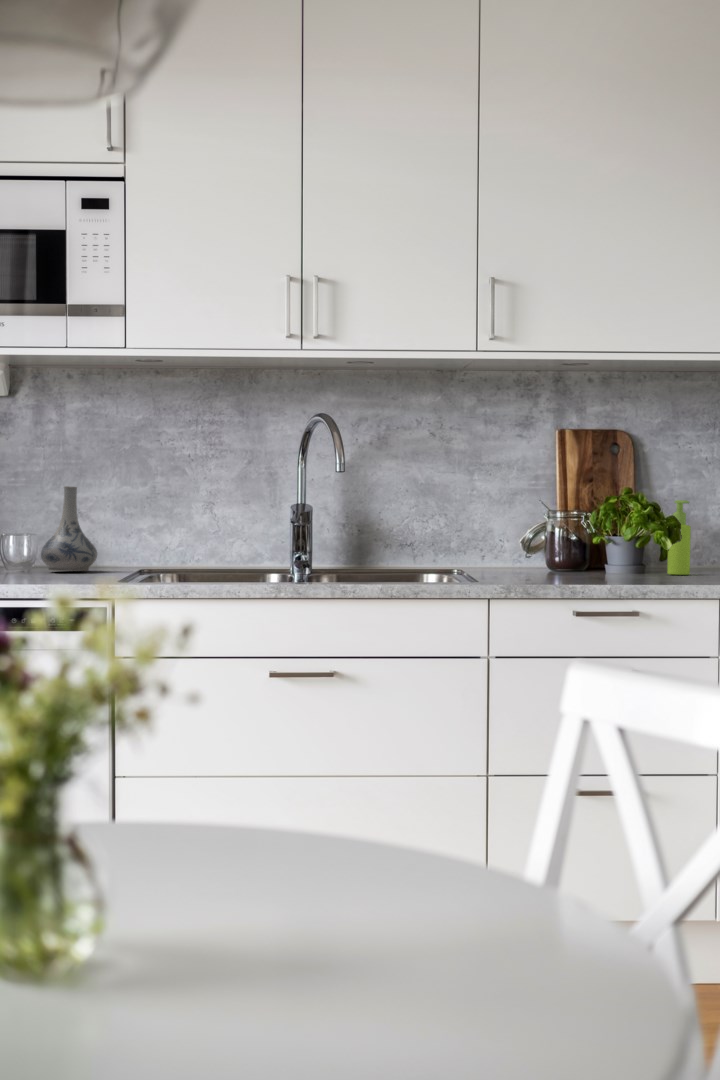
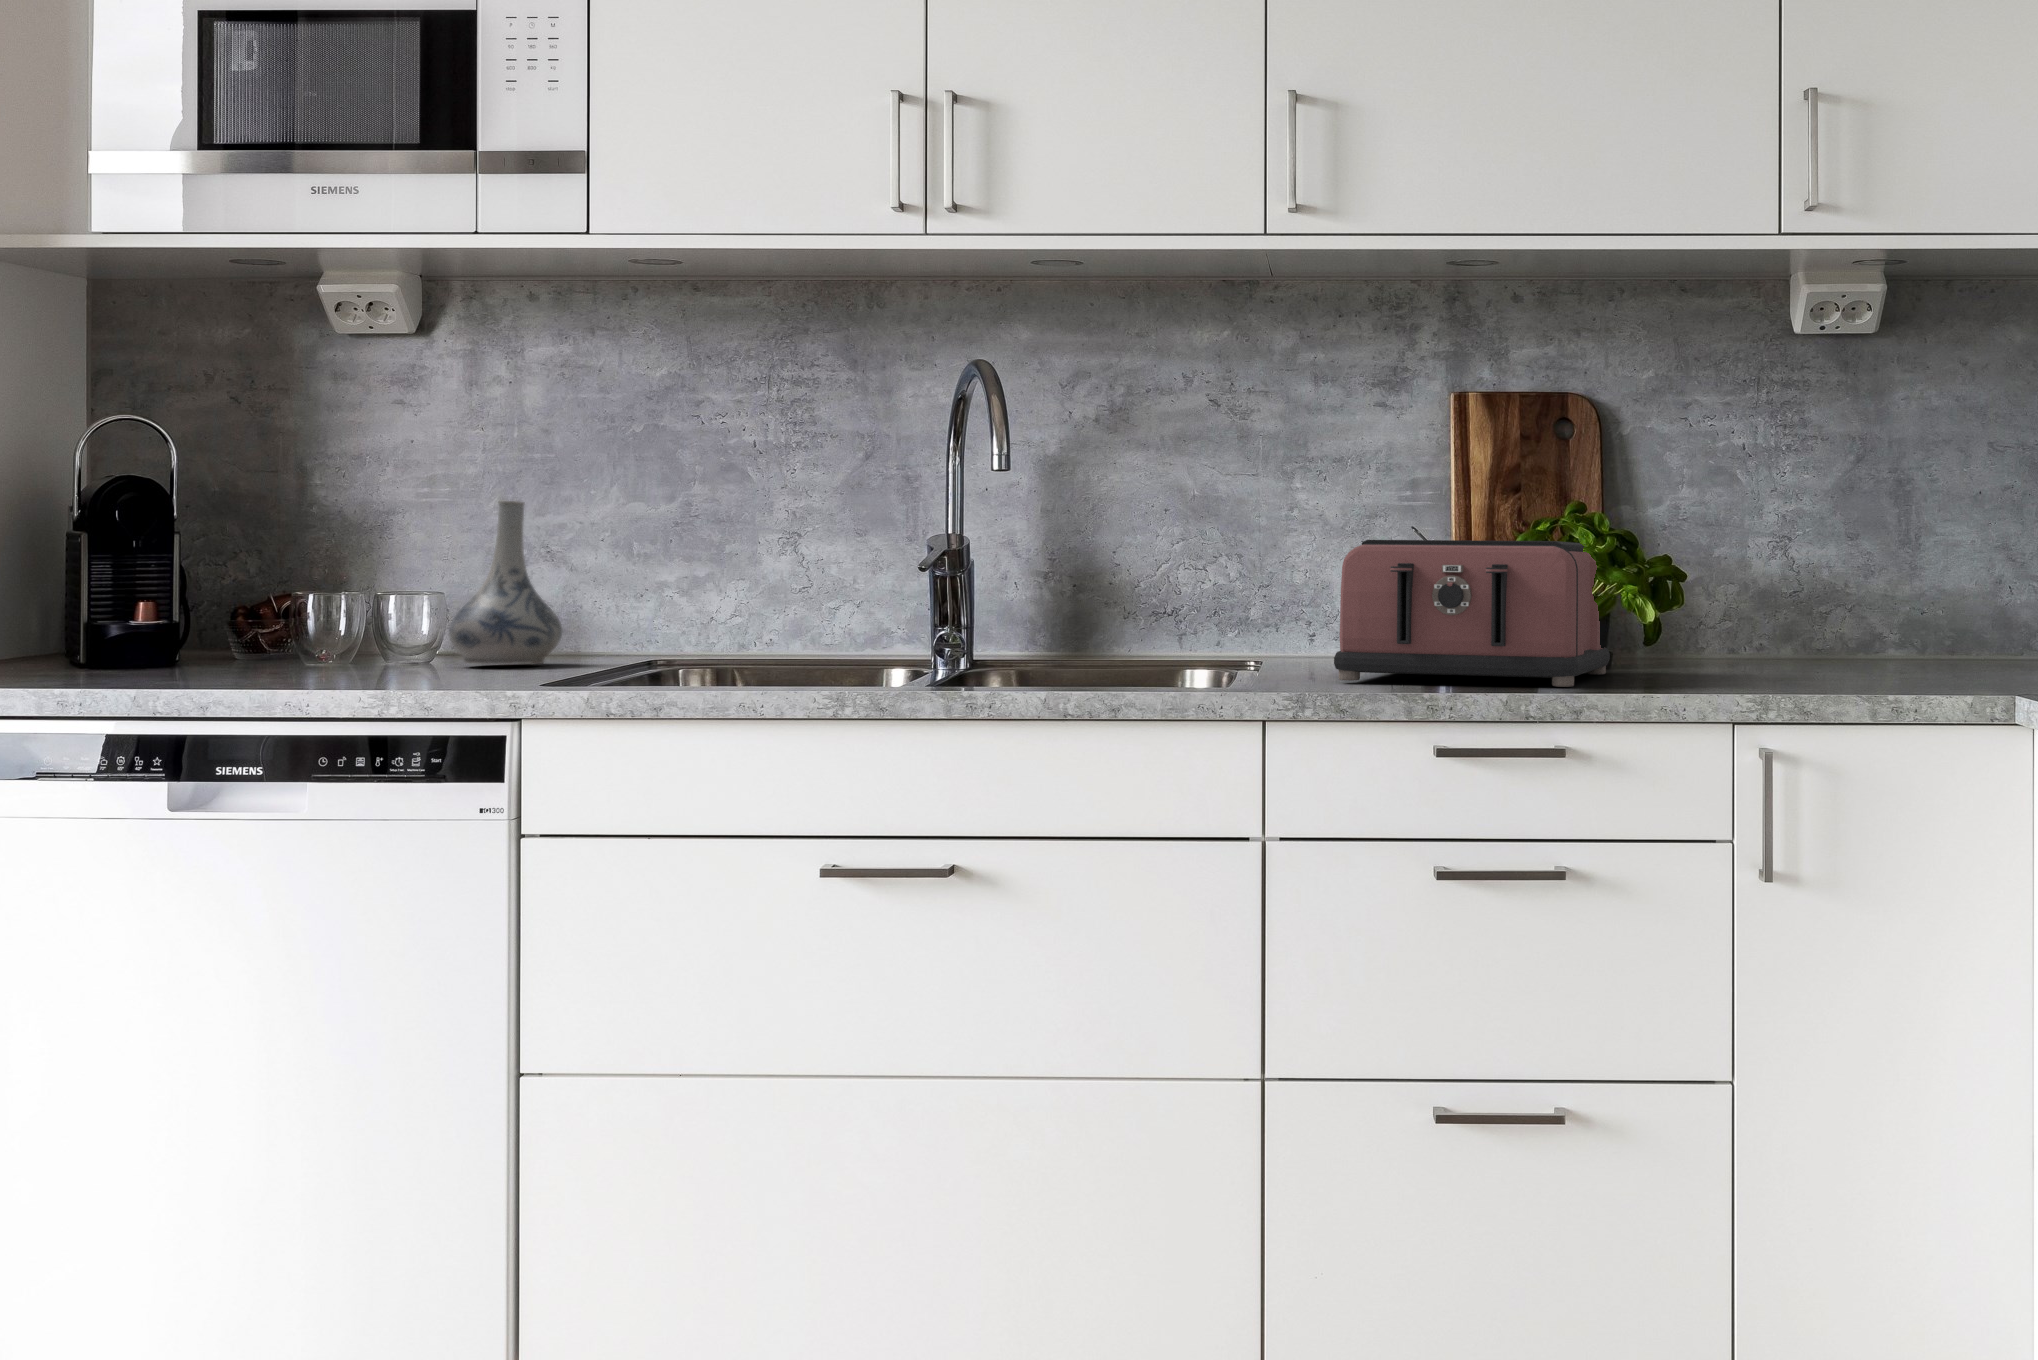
soap dispenser: present [667,500,691,575] -> none [1656,526,1699,671]
toaster: none [514,508,646,583] -> present [1334,540,1610,687]

